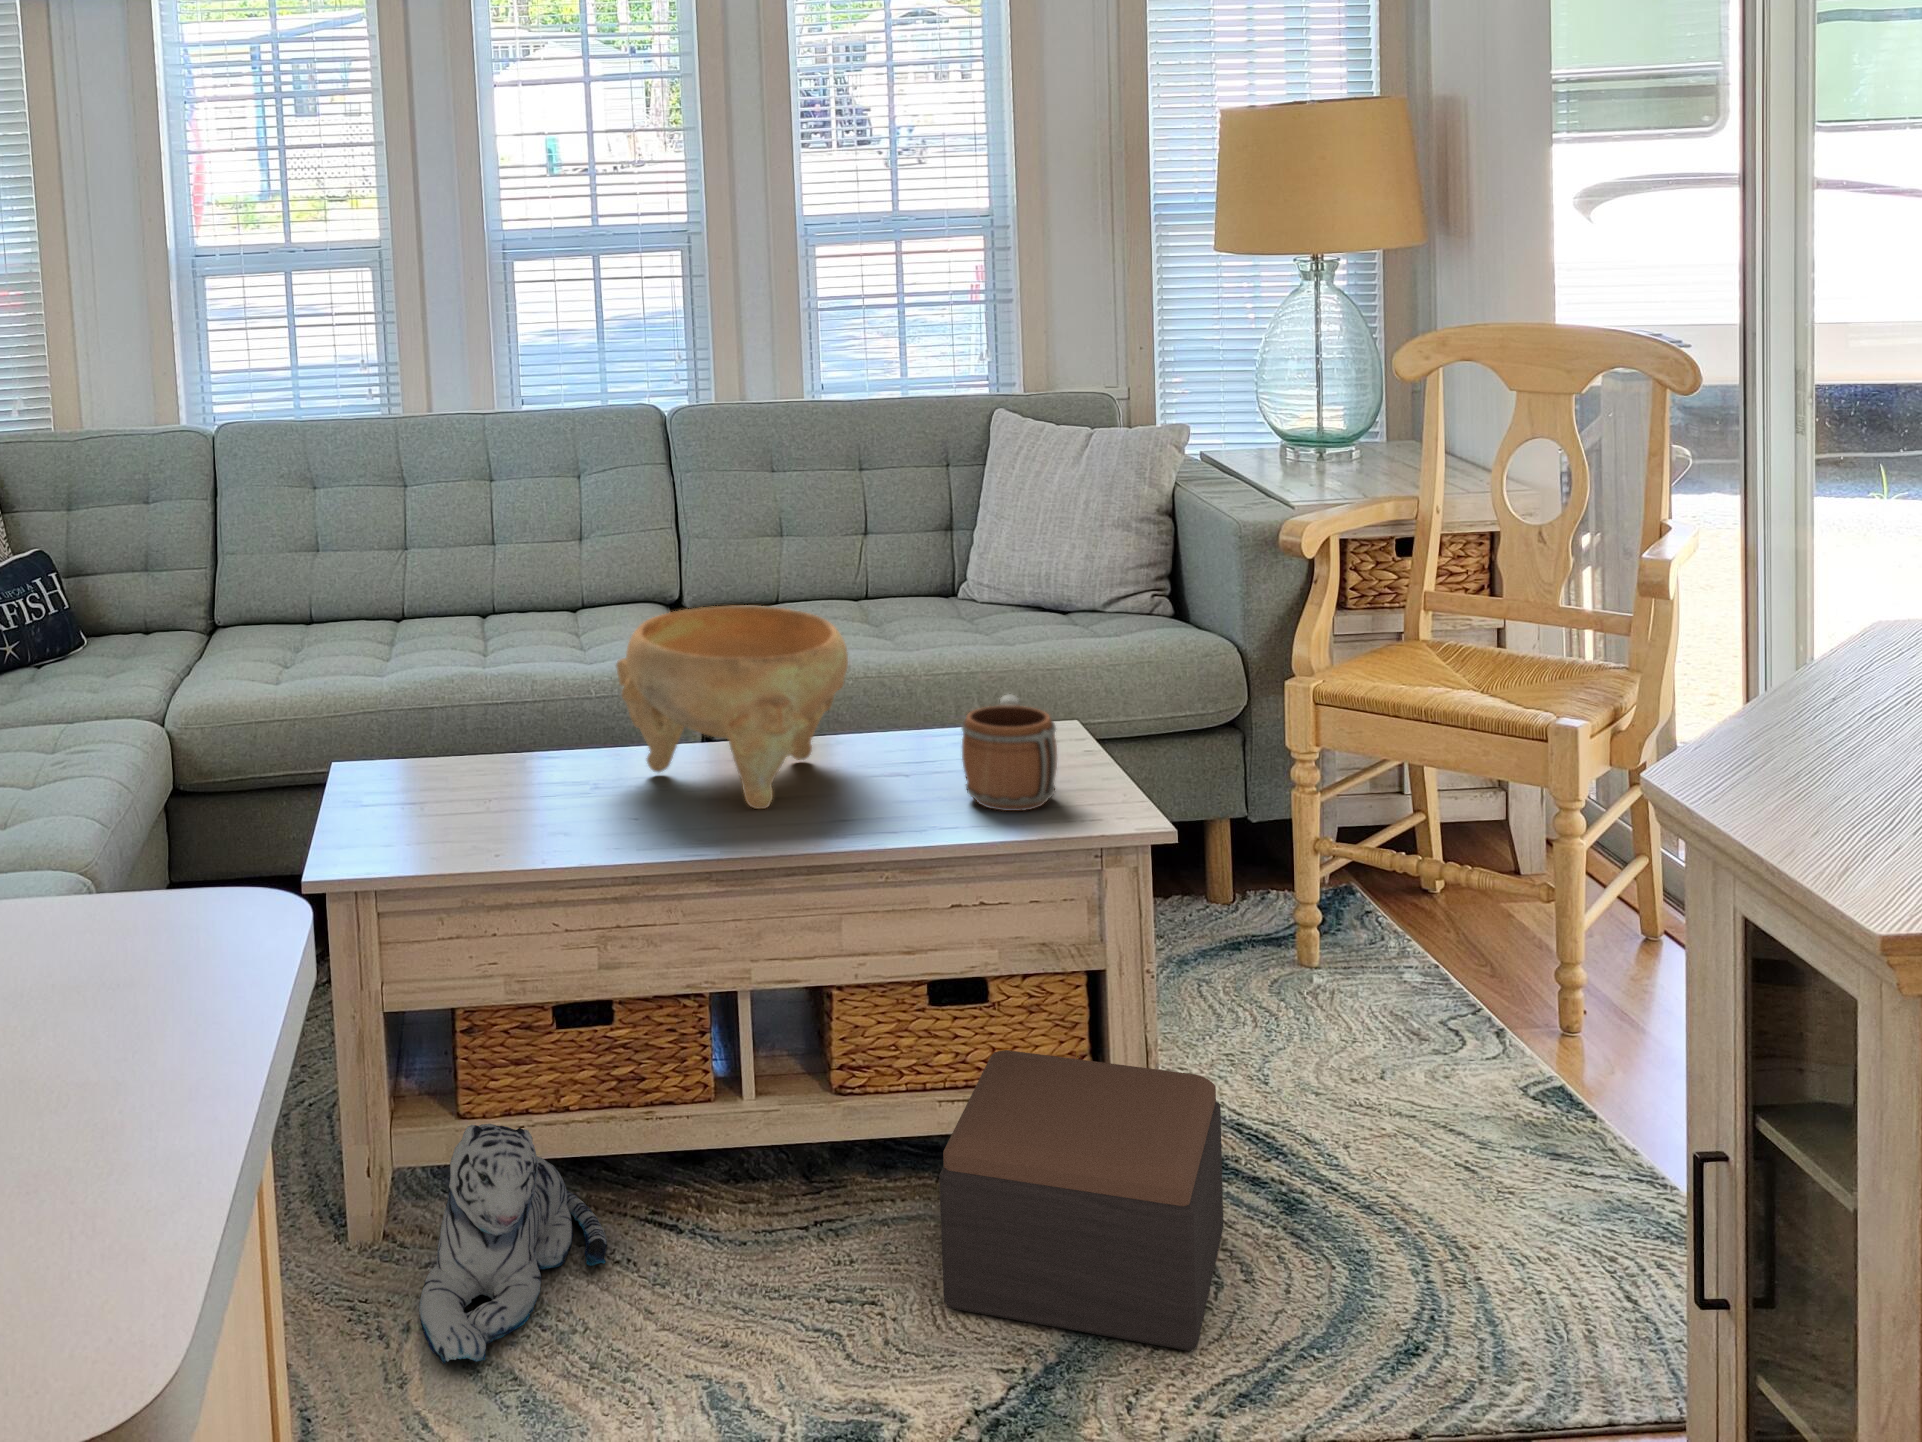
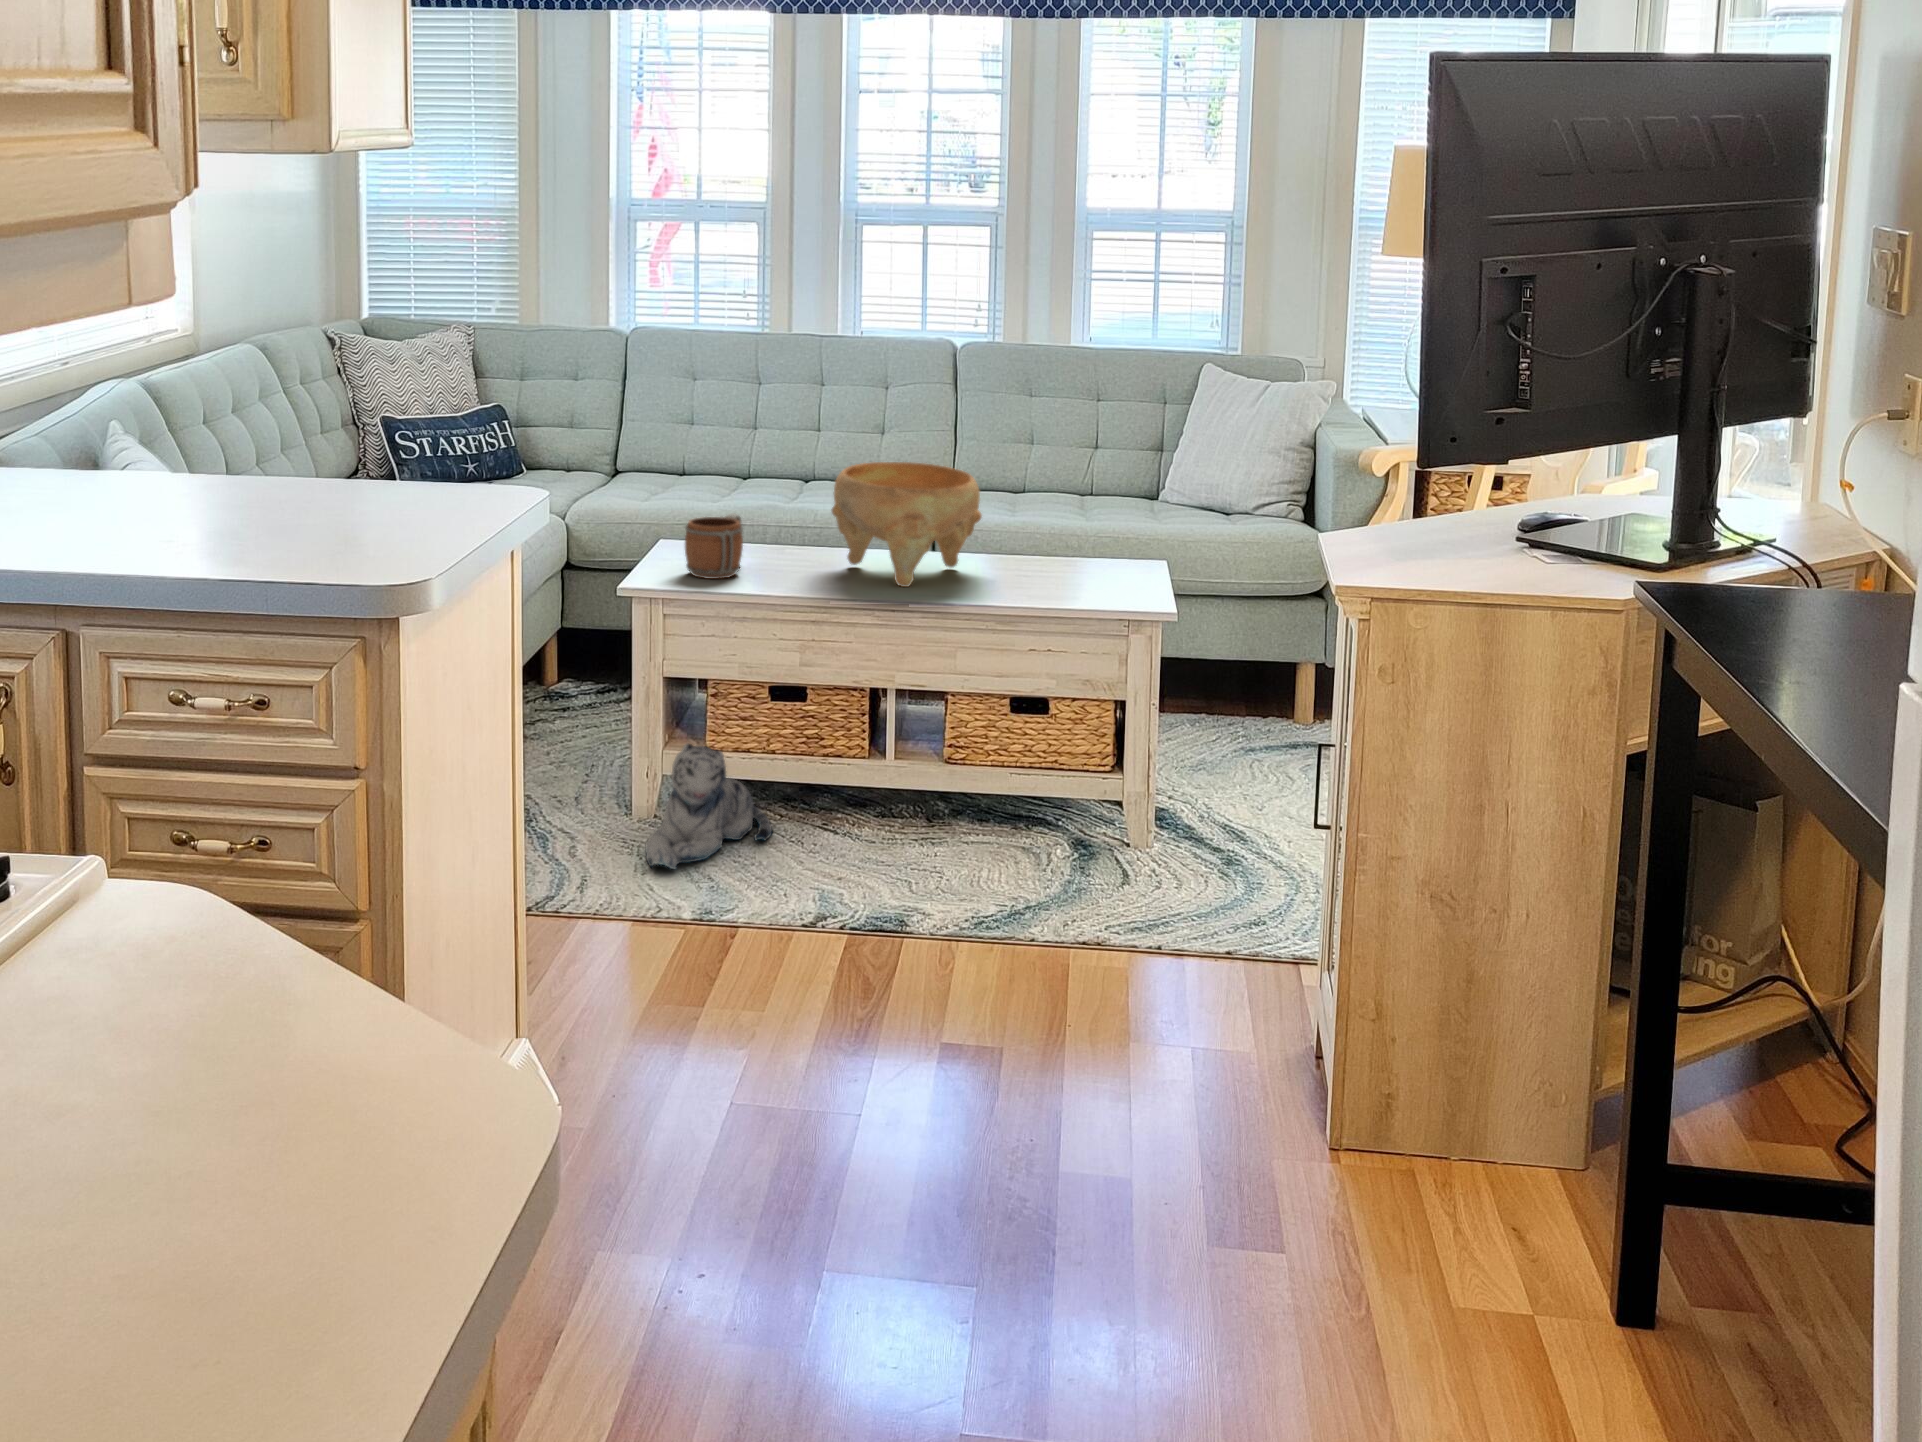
mug: present [962,694,1057,811] -> present [685,513,743,579]
footstool: present [939,1050,1223,1351] -> none [958,748,1159,914]

